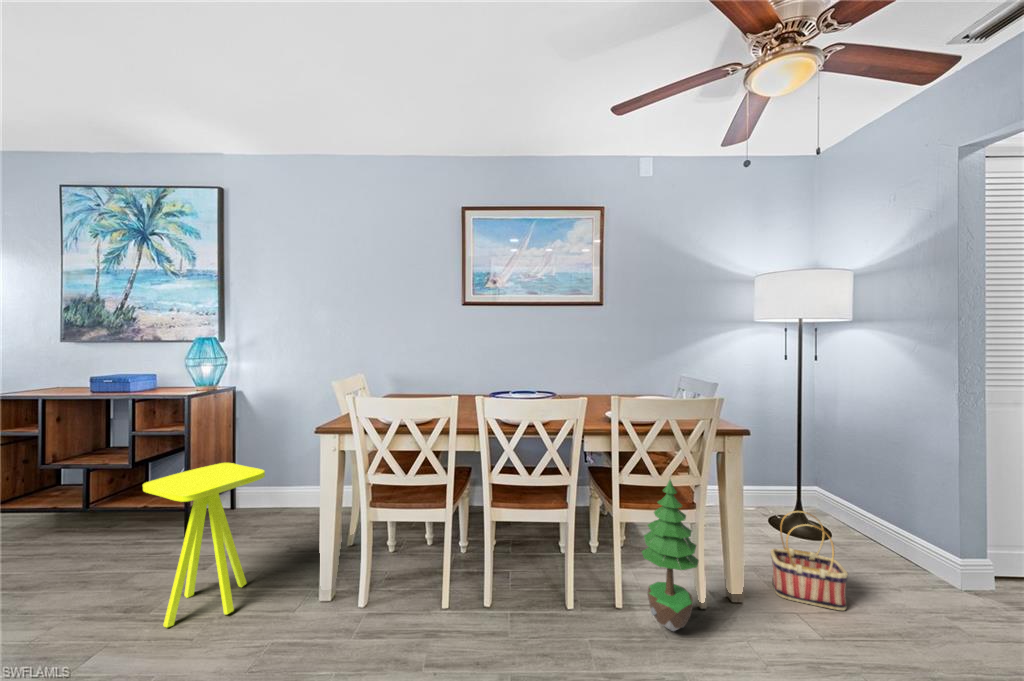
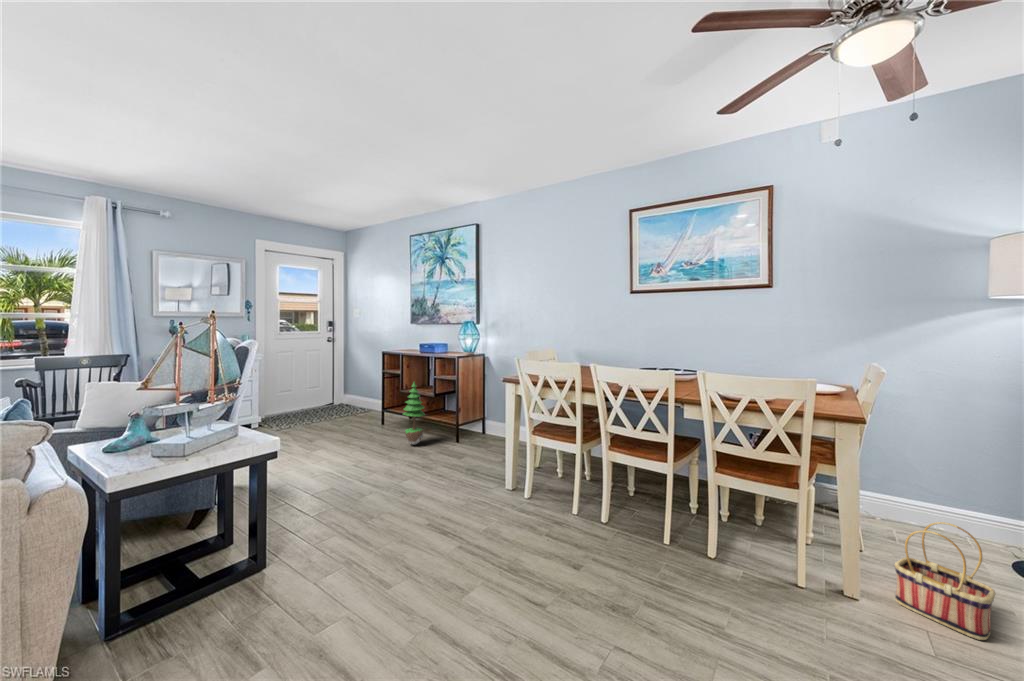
side table: present [143,463,265,627] -> none [428,396,481,478]
potted tree: present [642,479,698,631] -> present [403,382,425,445]

